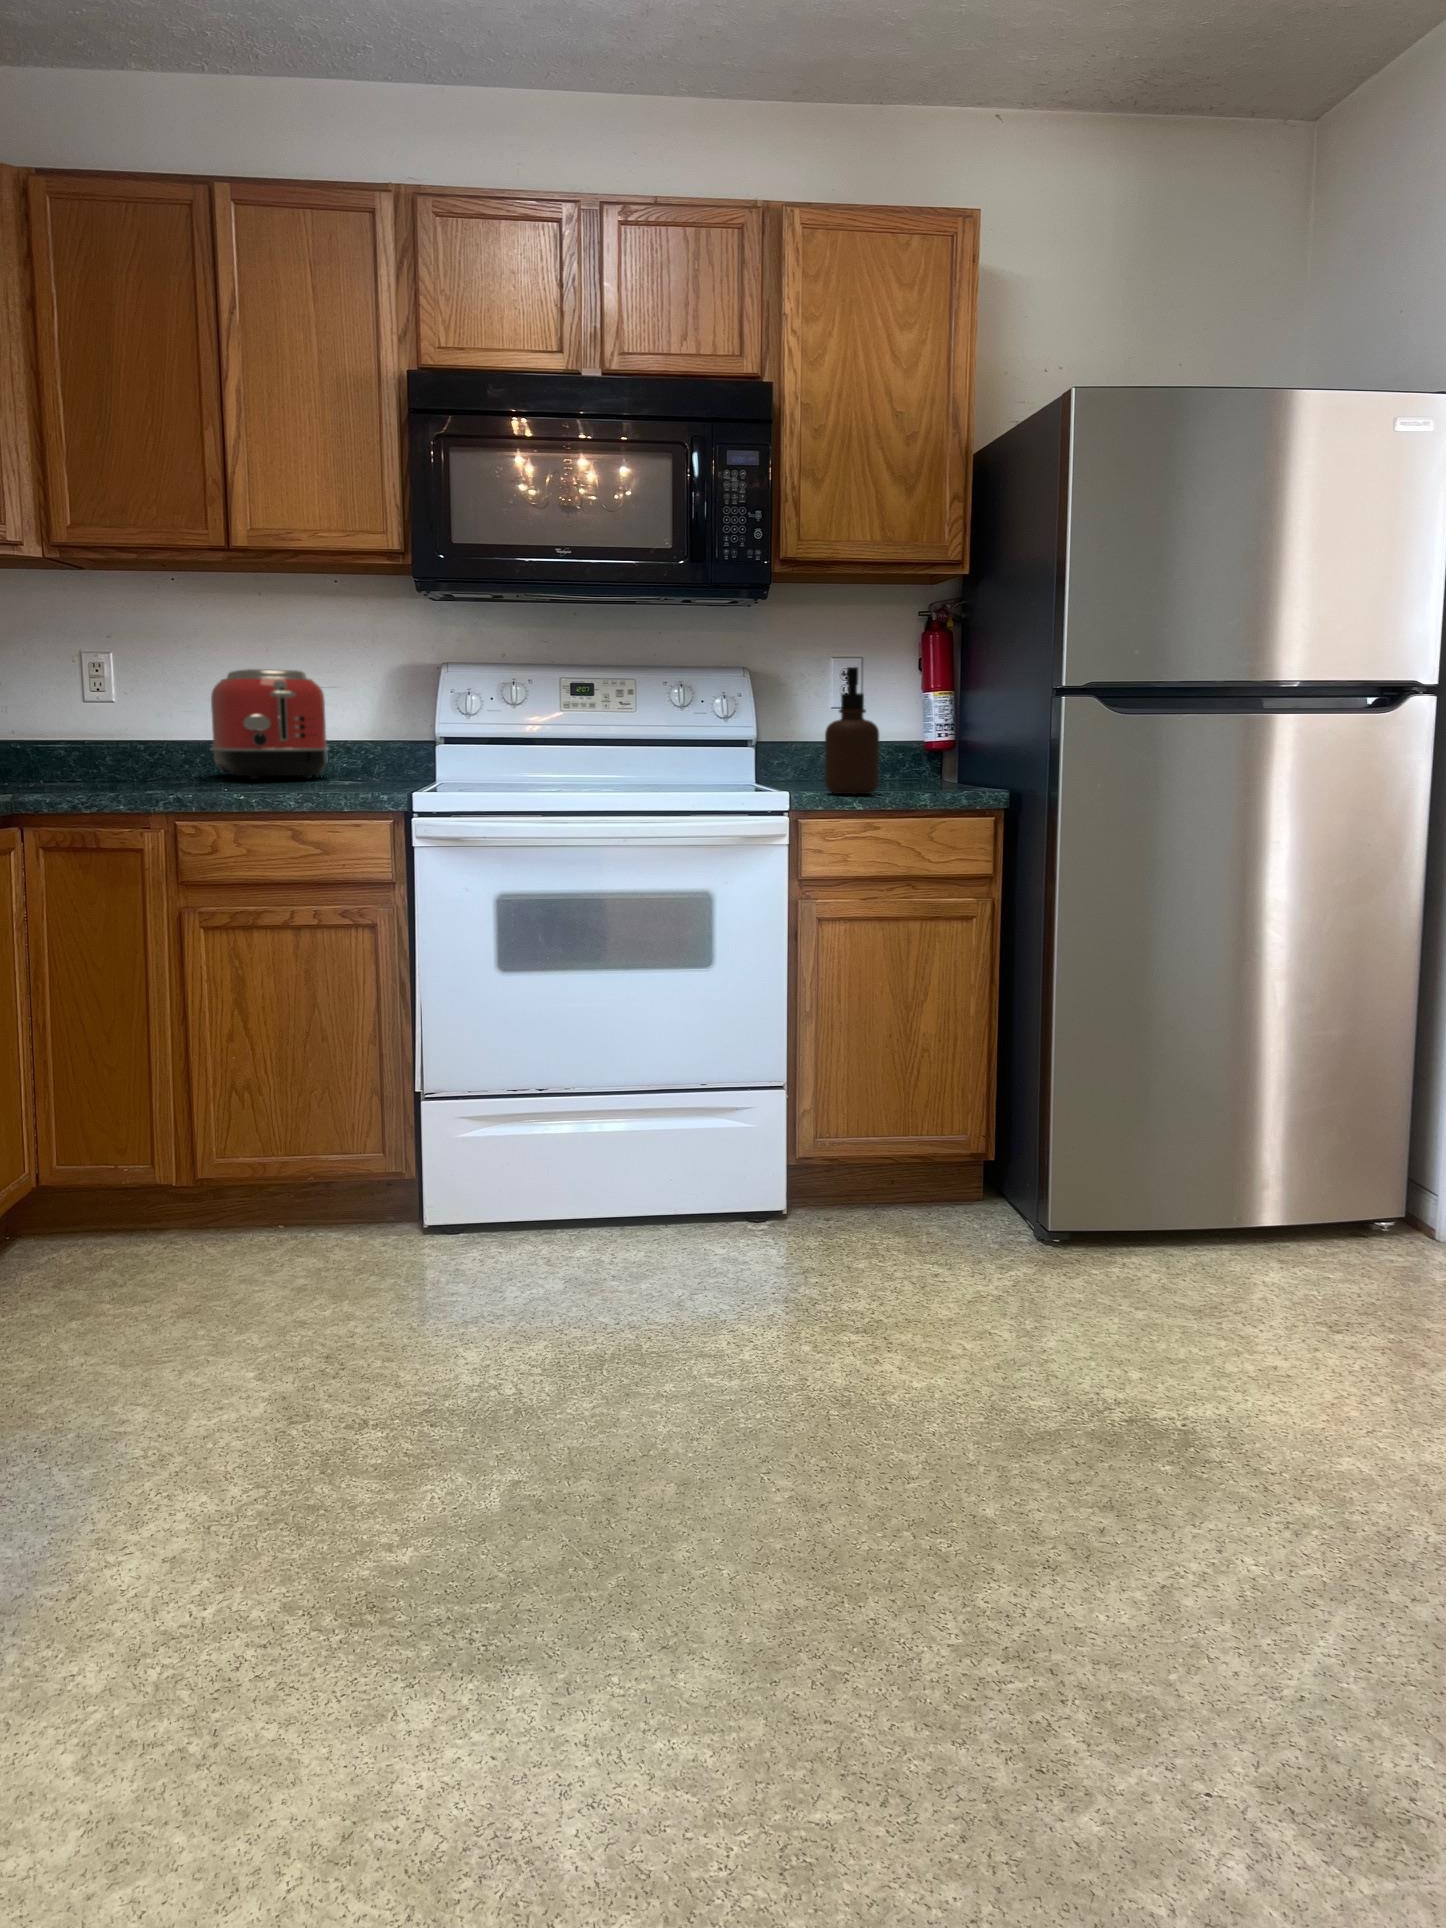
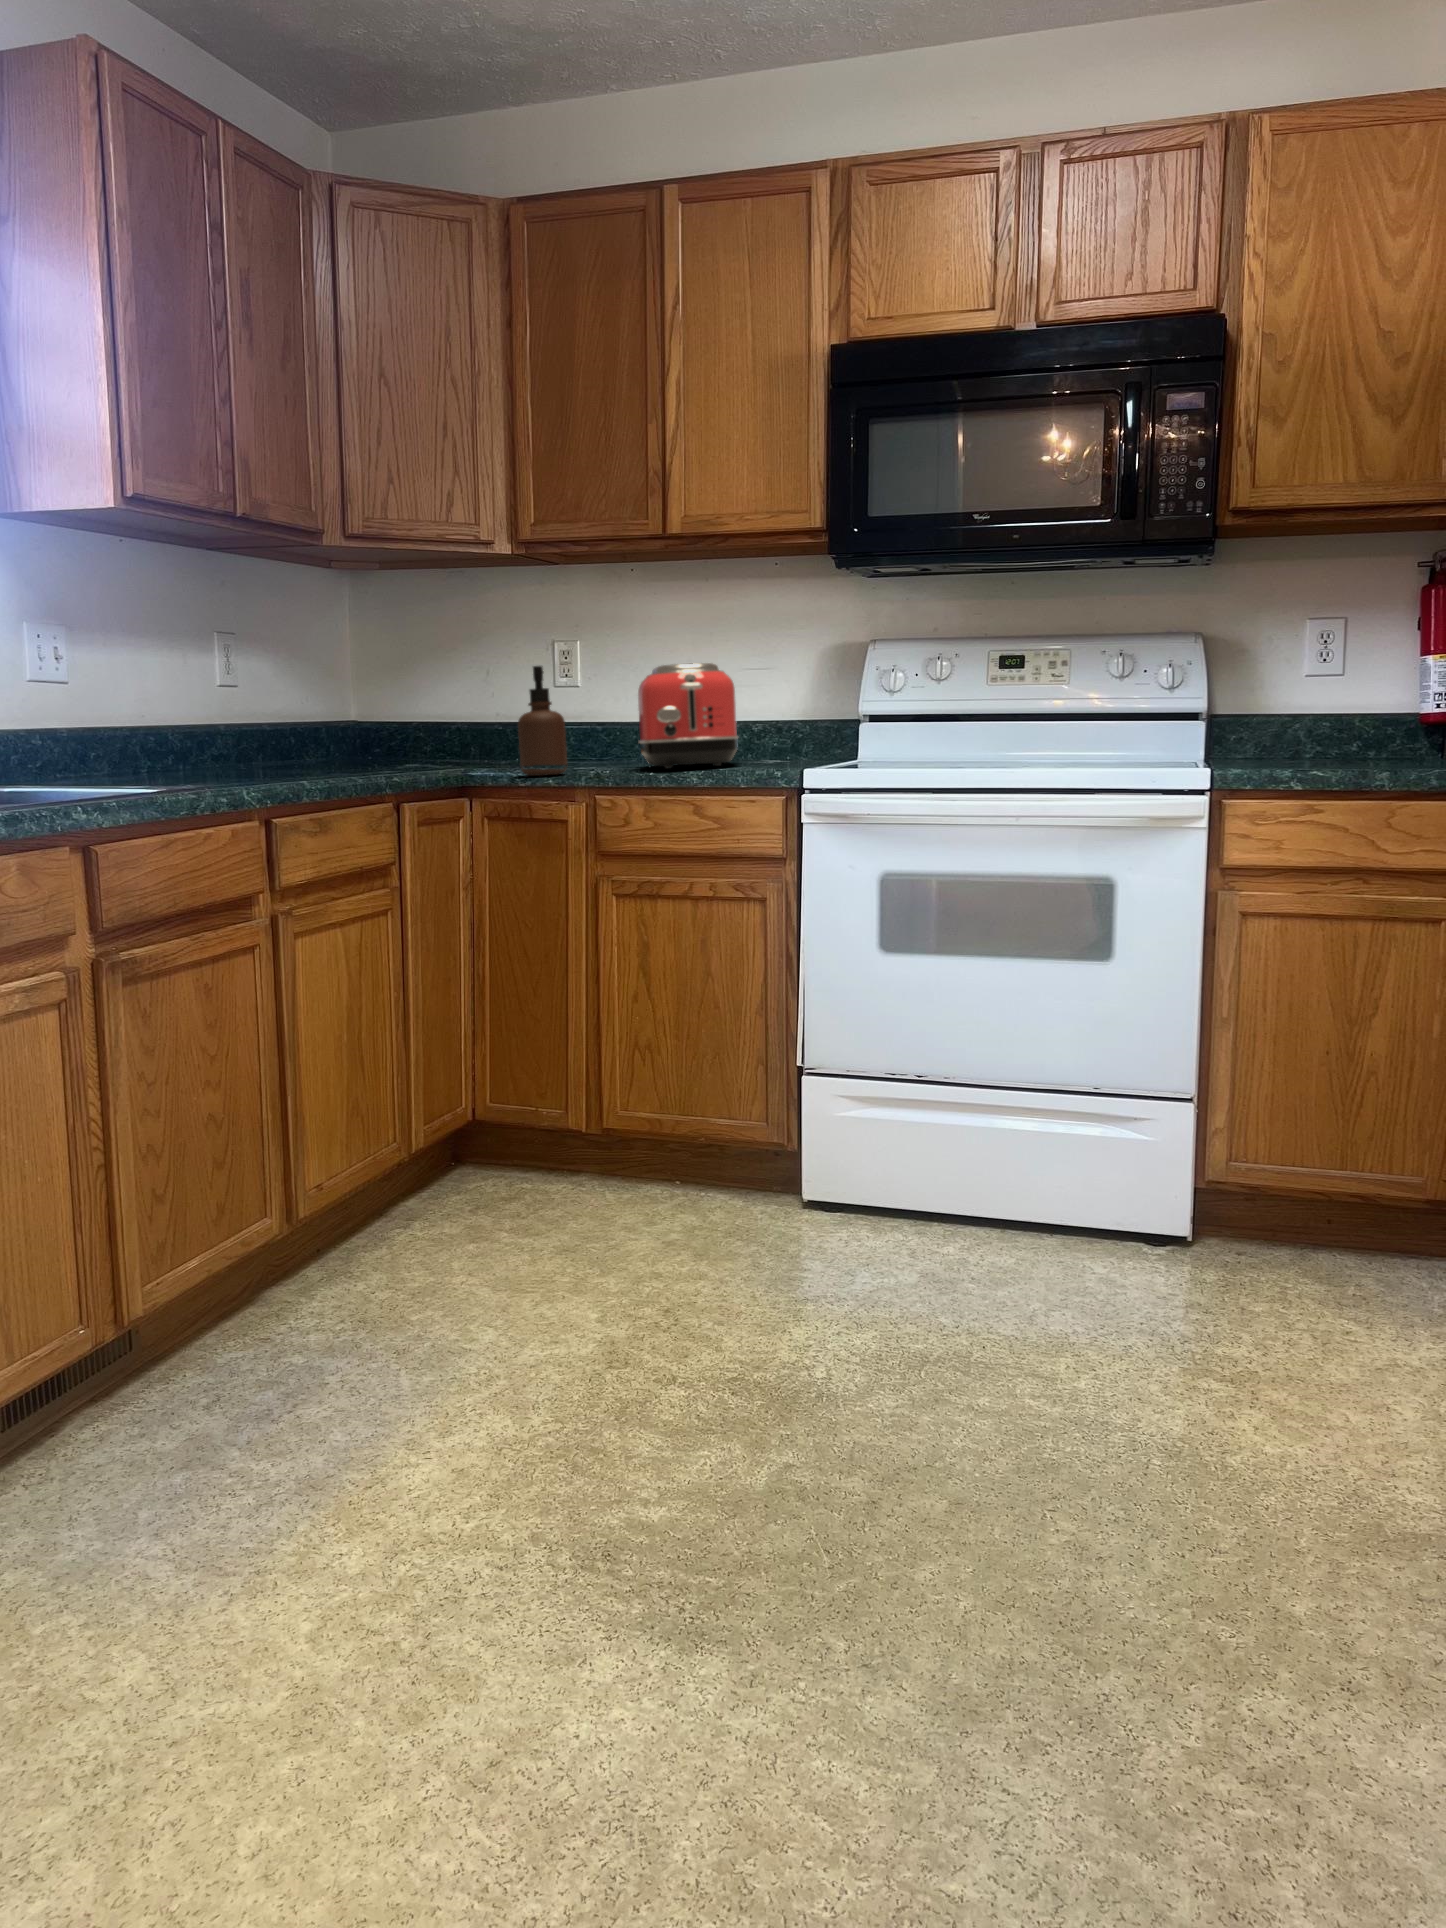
soap dispenser: present [825,667,879,794] -> present [518,666,567,776]

